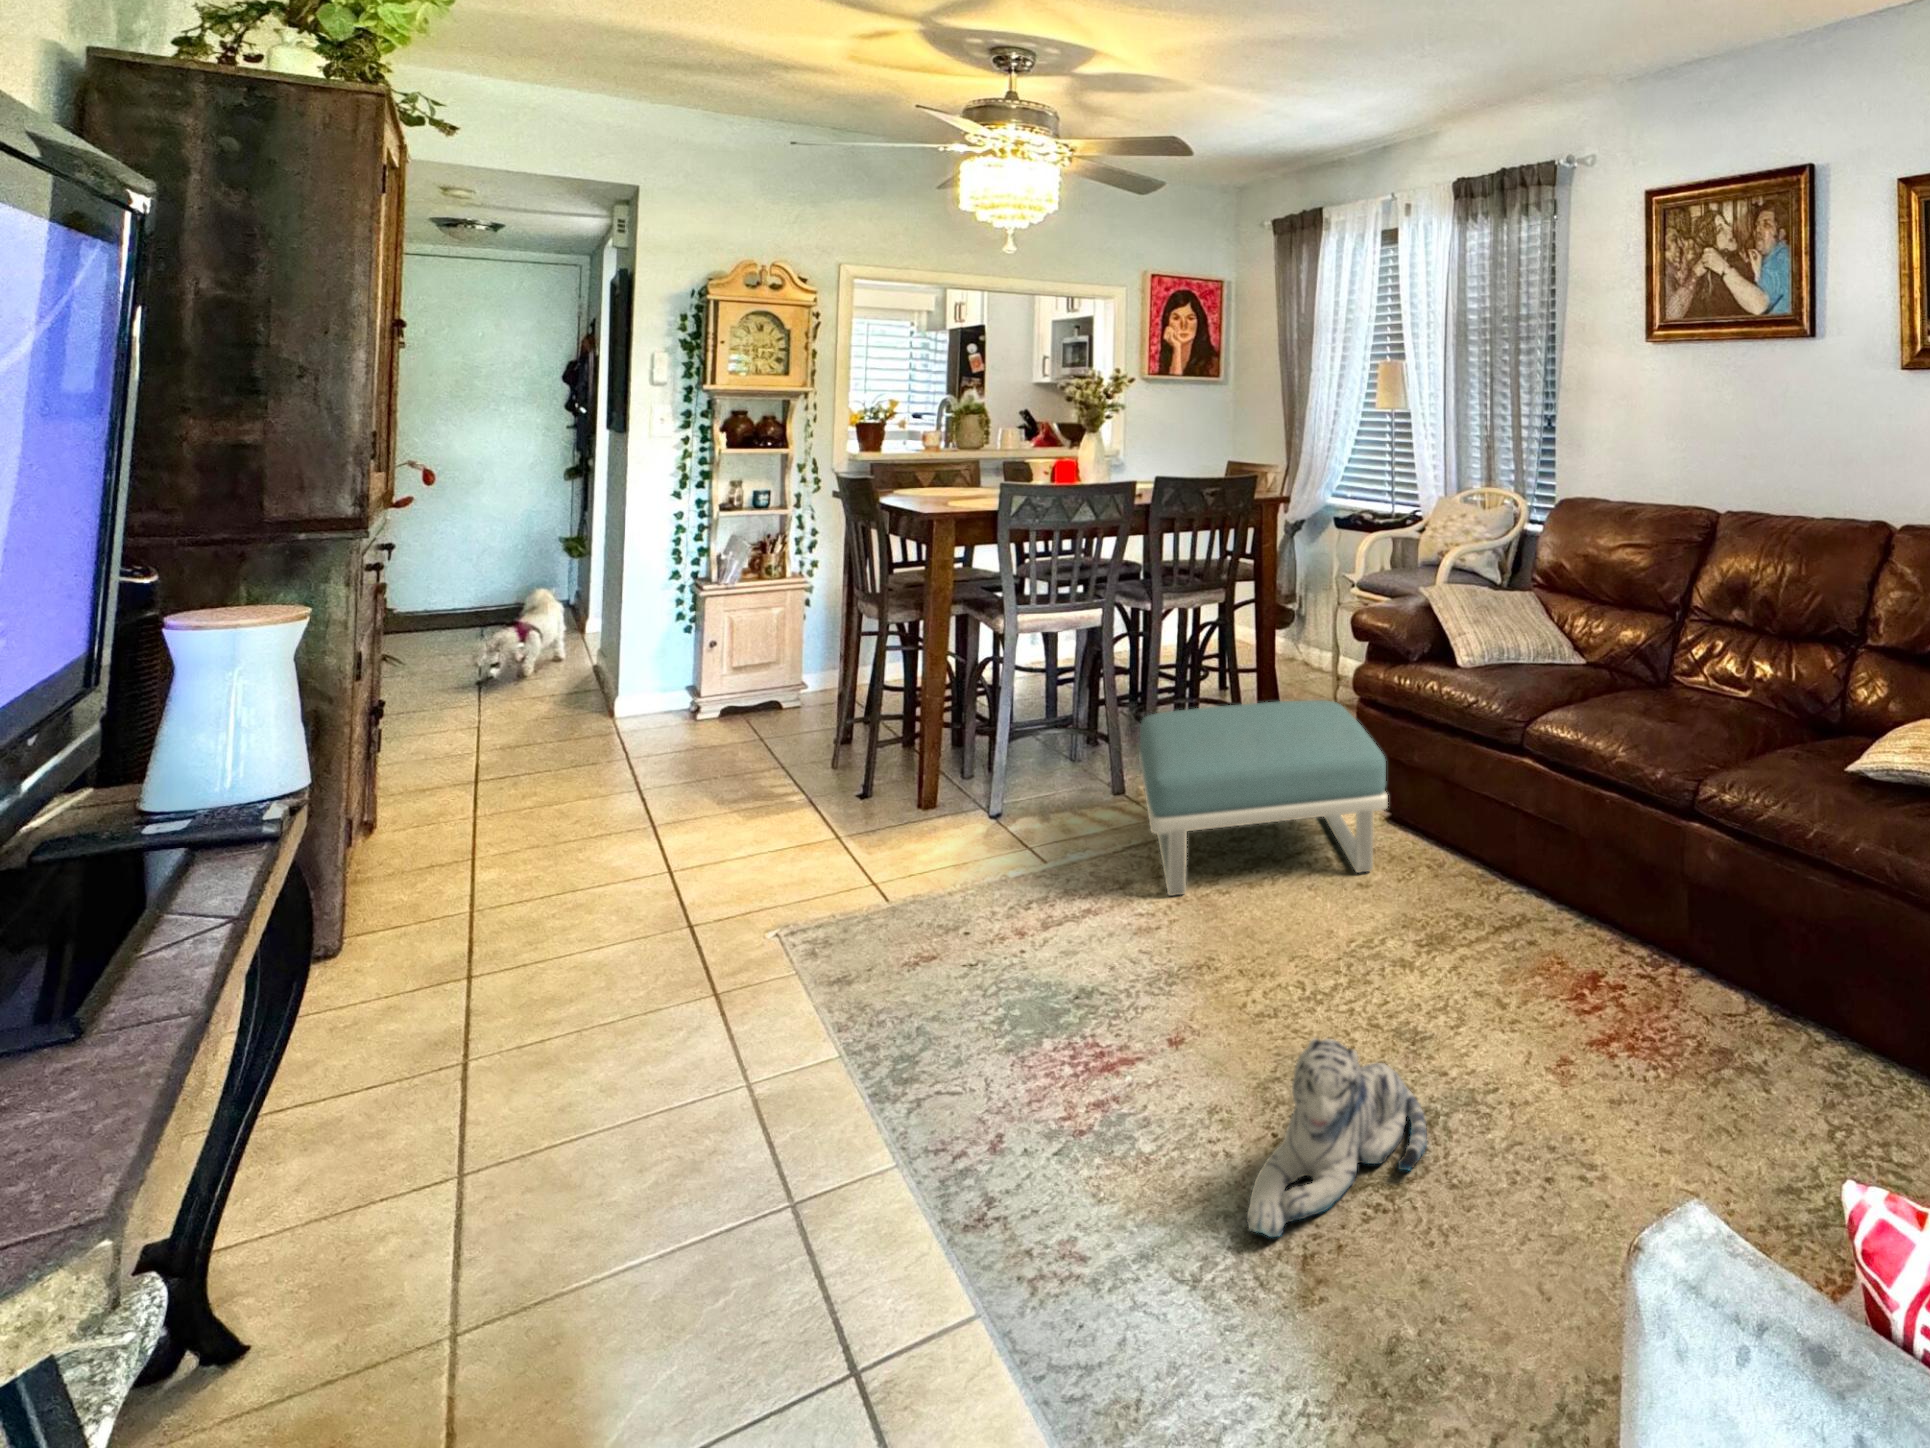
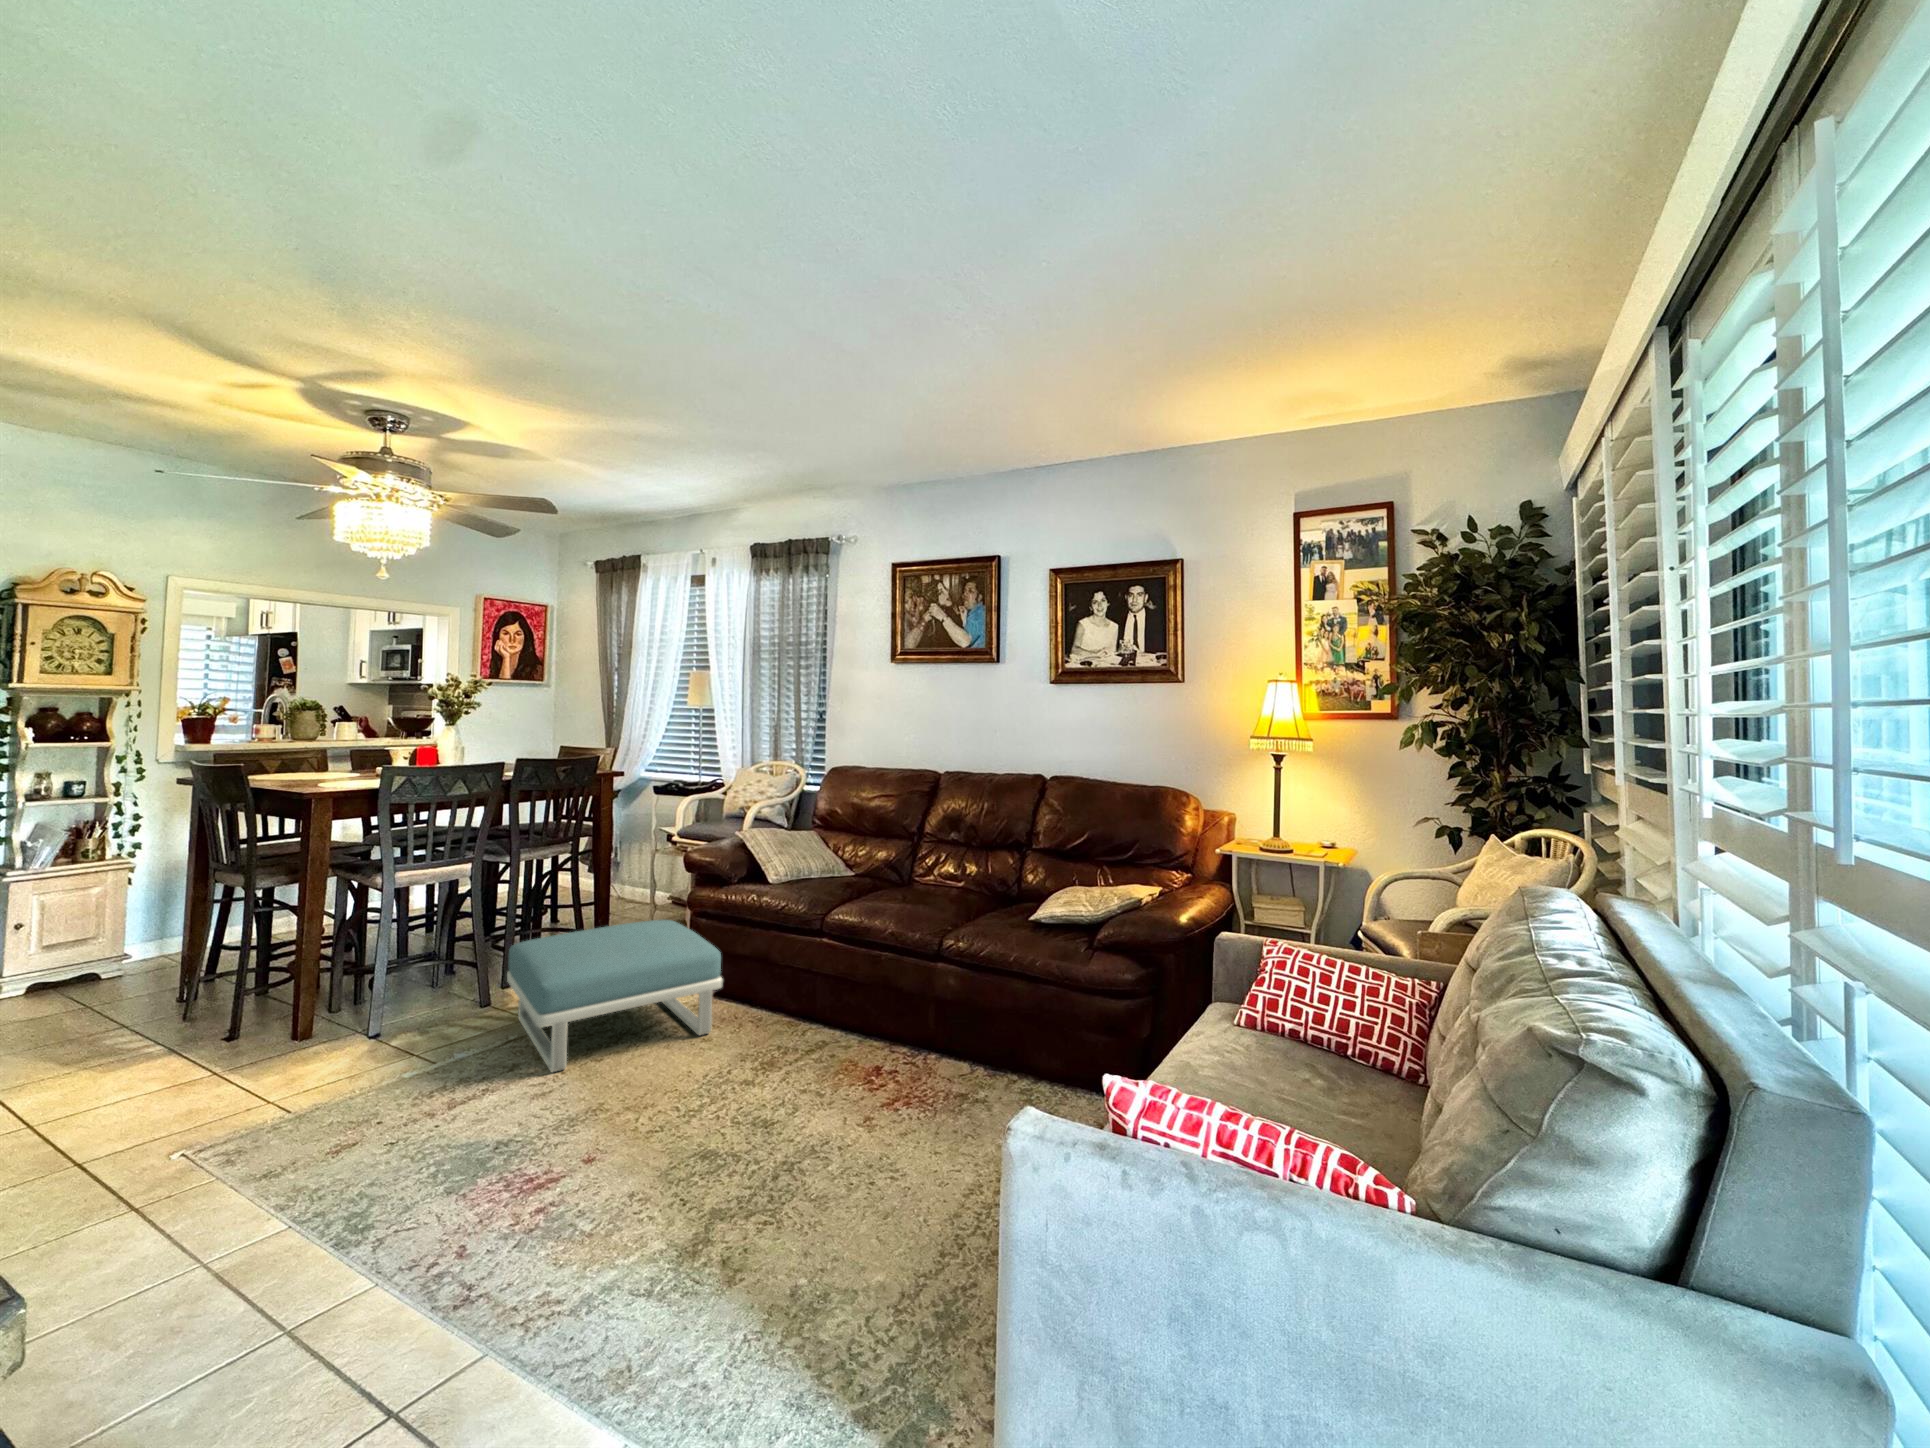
plush toy: present [1247,1038,1427,1237] -> none [679,1125,792,1256]

